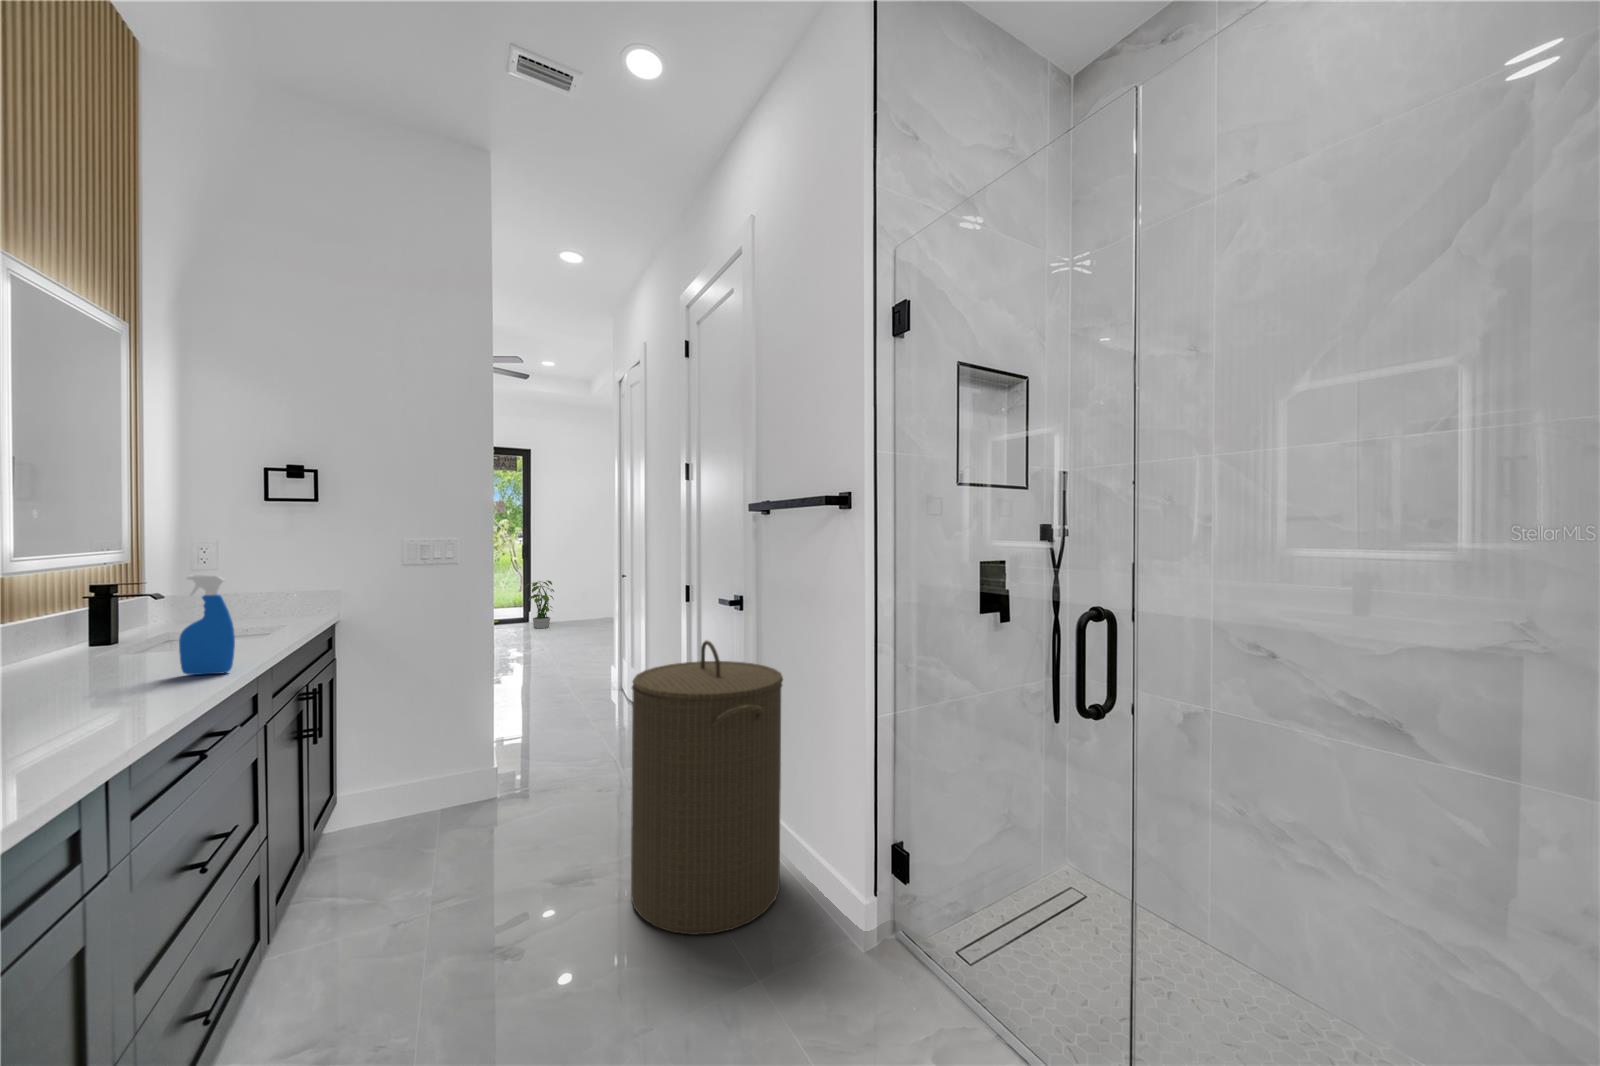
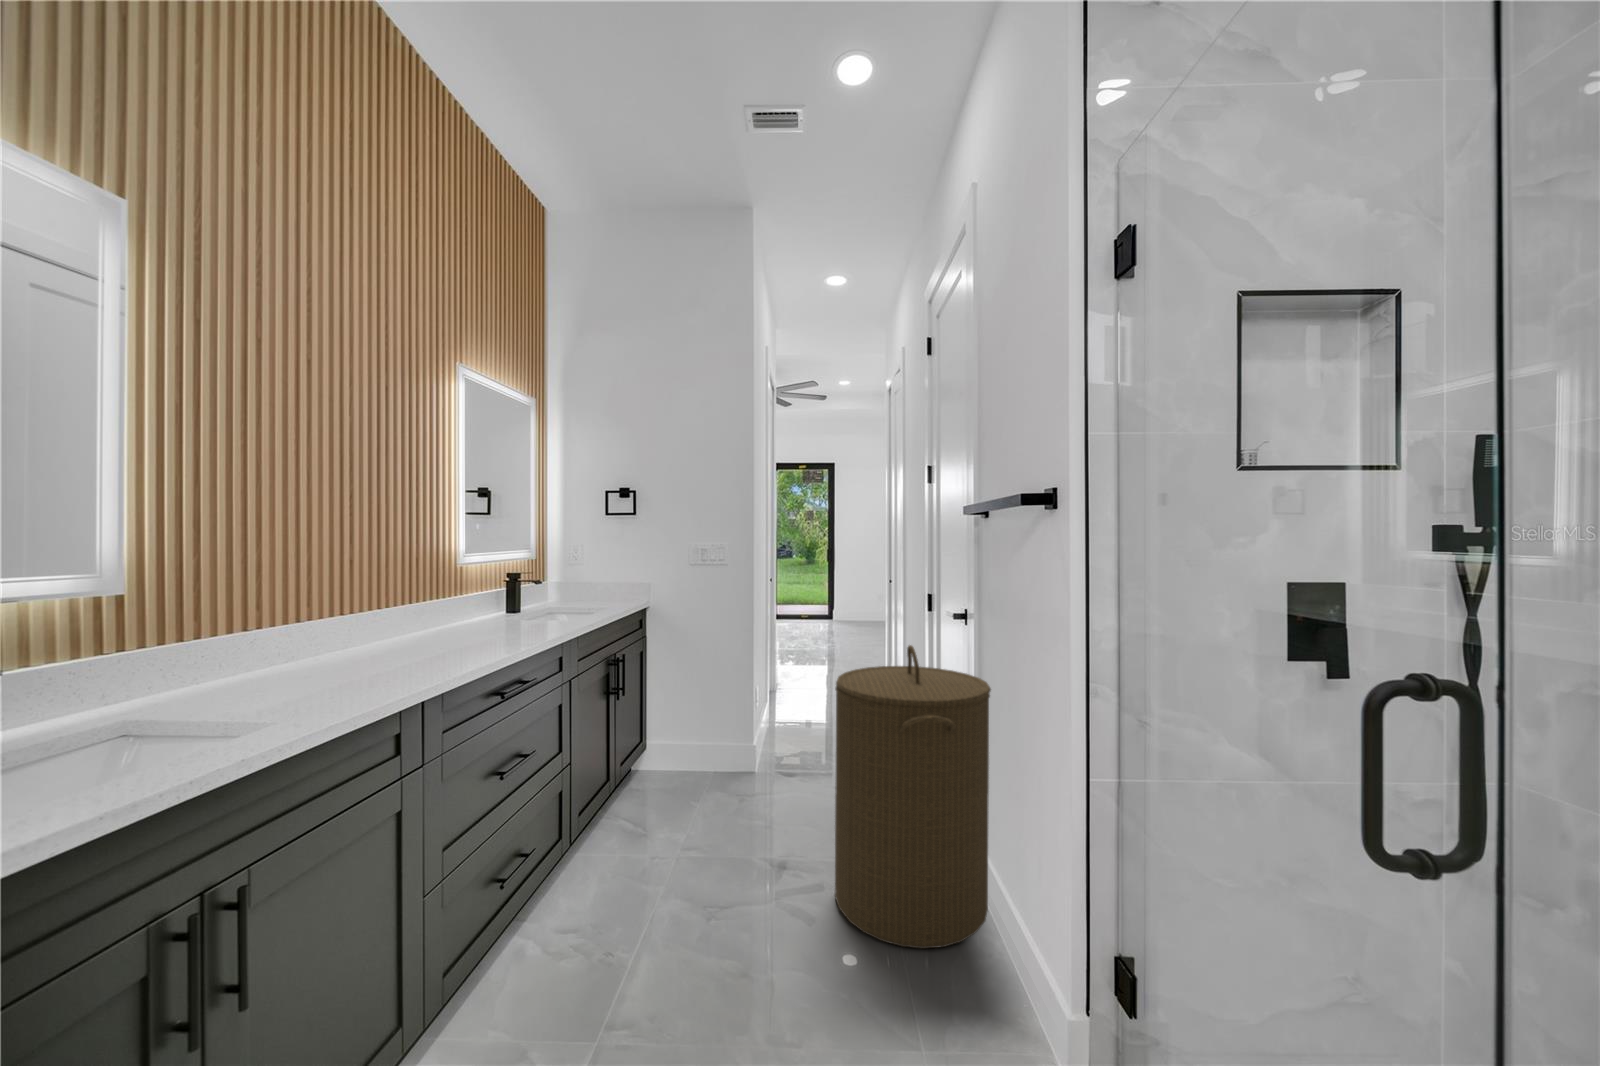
spray bottle: present [179,575,235,675] -> none [510,566,541,638]
potted plant: present [523,581,554,629] -> none [827,581,854,625]

